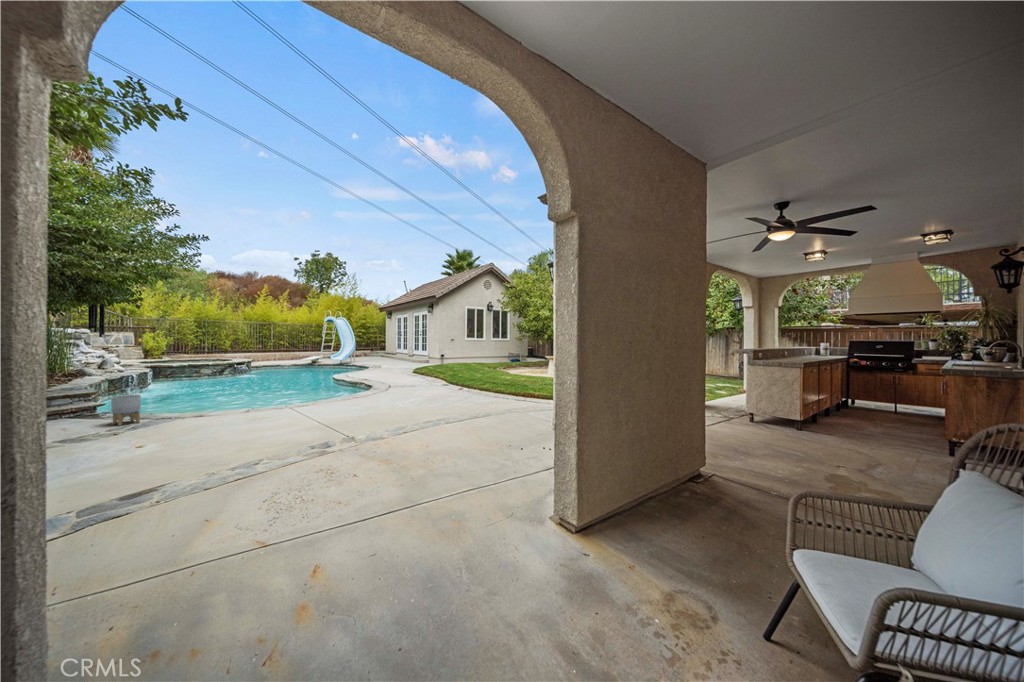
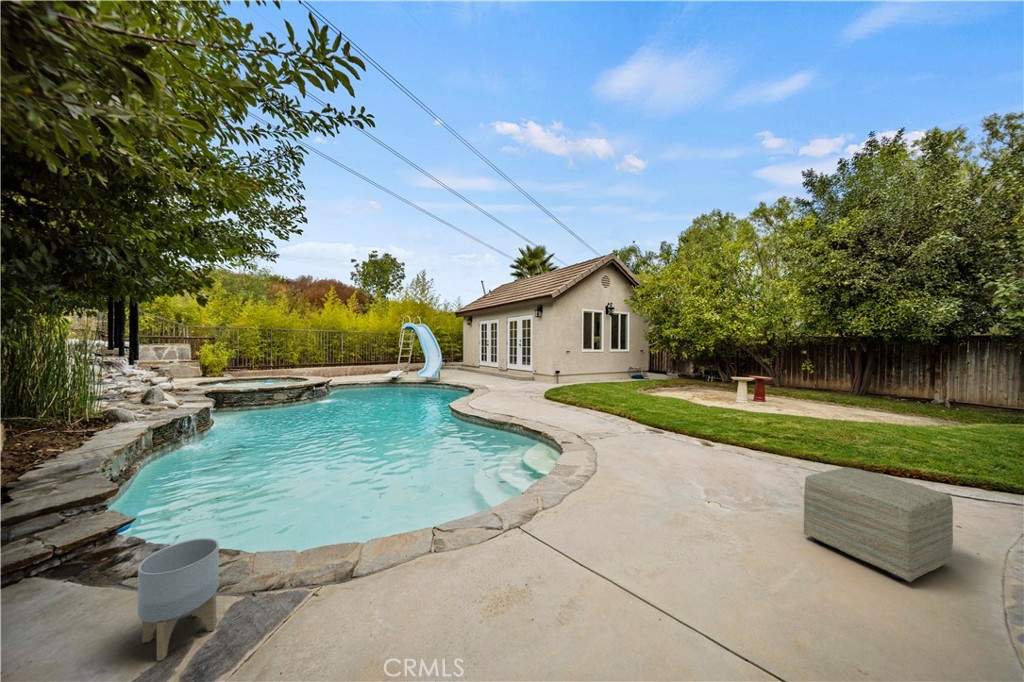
ottoman: none [414,383,454,417] -> present [804,467,953,582]

